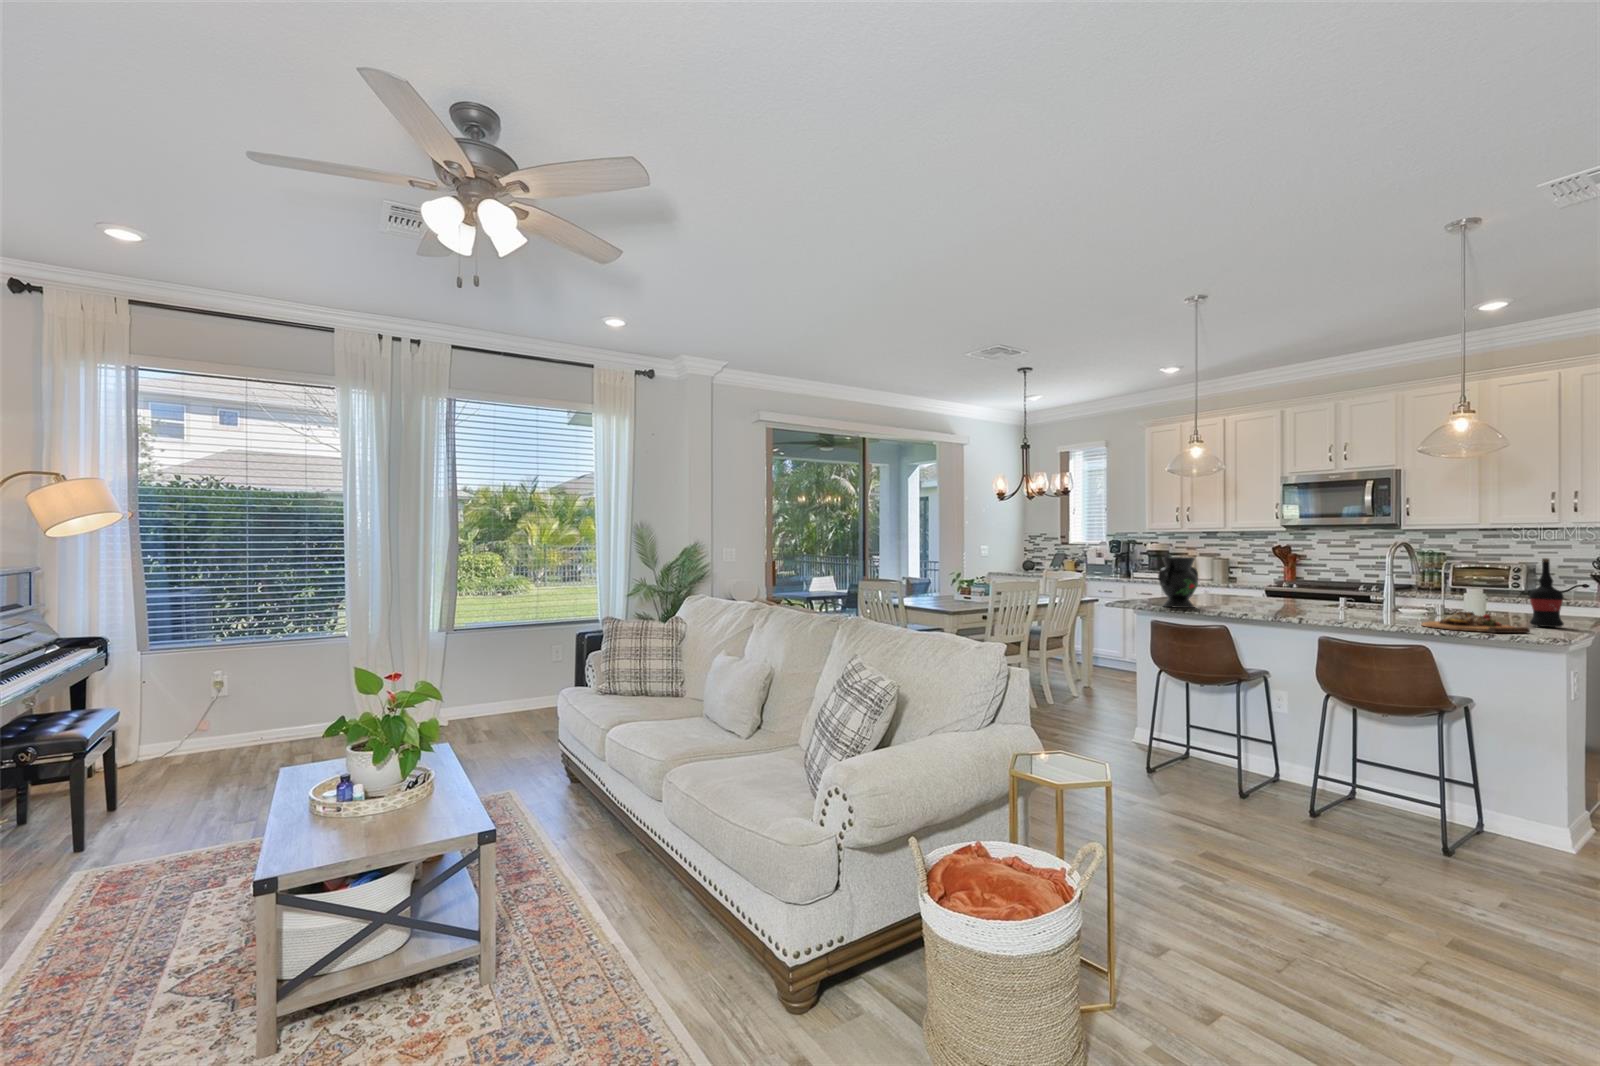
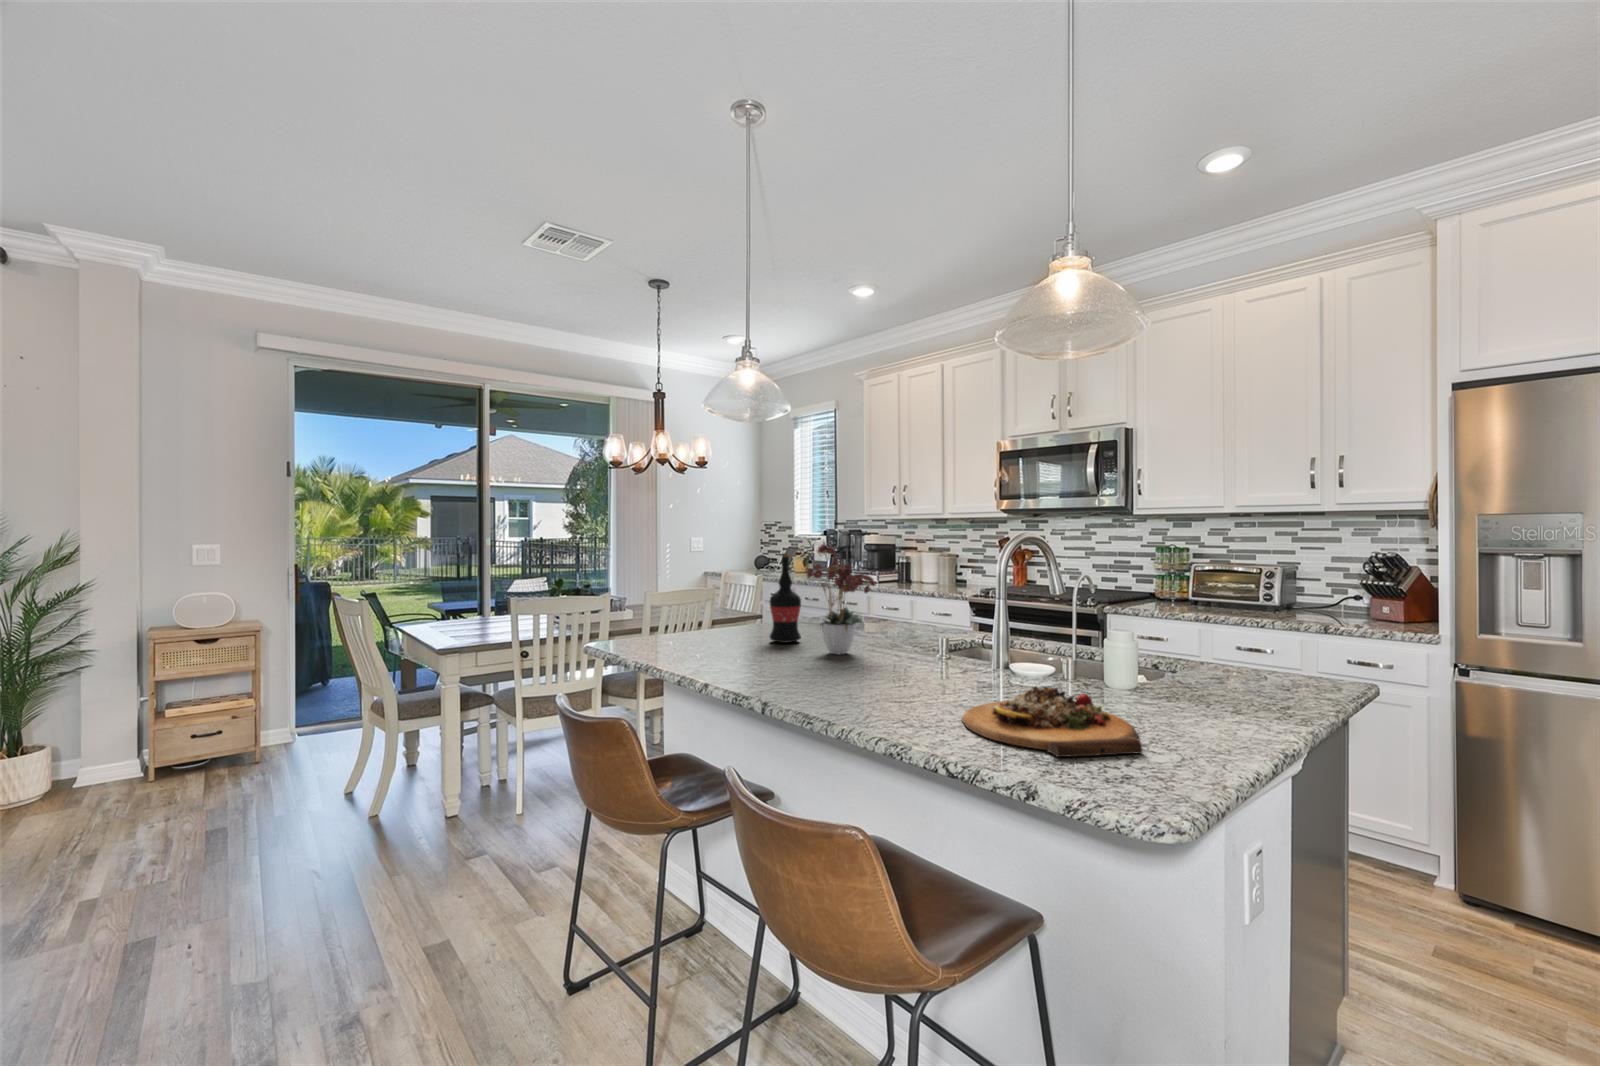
flower arrangement: none [1257,546,1308,610] -> present [807,544,876,654]
decorative vase: present [1158,557,1198,608] -> none [645,559,735,650]
wine bottle: present [1529,558,1564,627] -> present [770,553,801,643]

